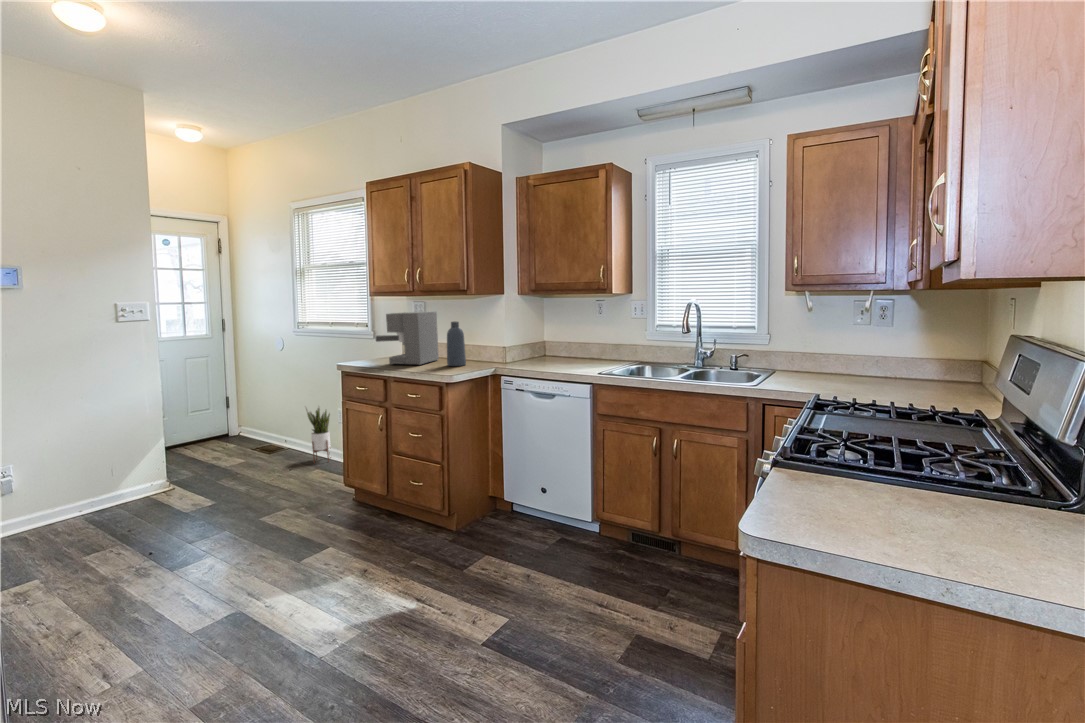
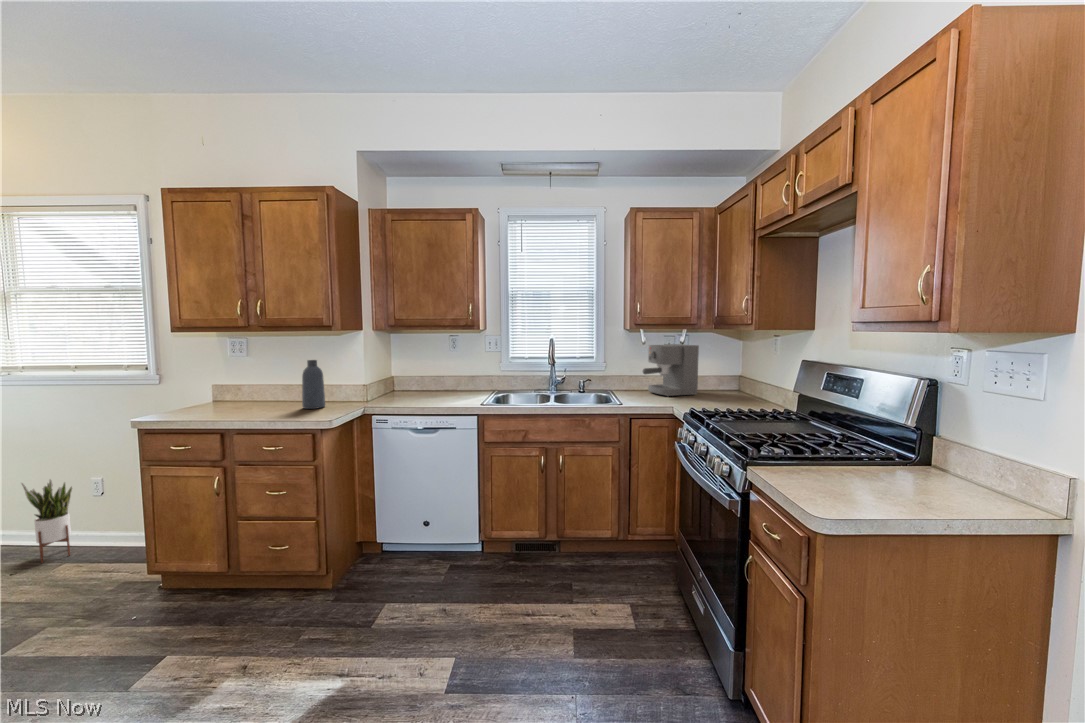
coffee maker: present [376,312,439,365] -> present [643,344,699,397]

